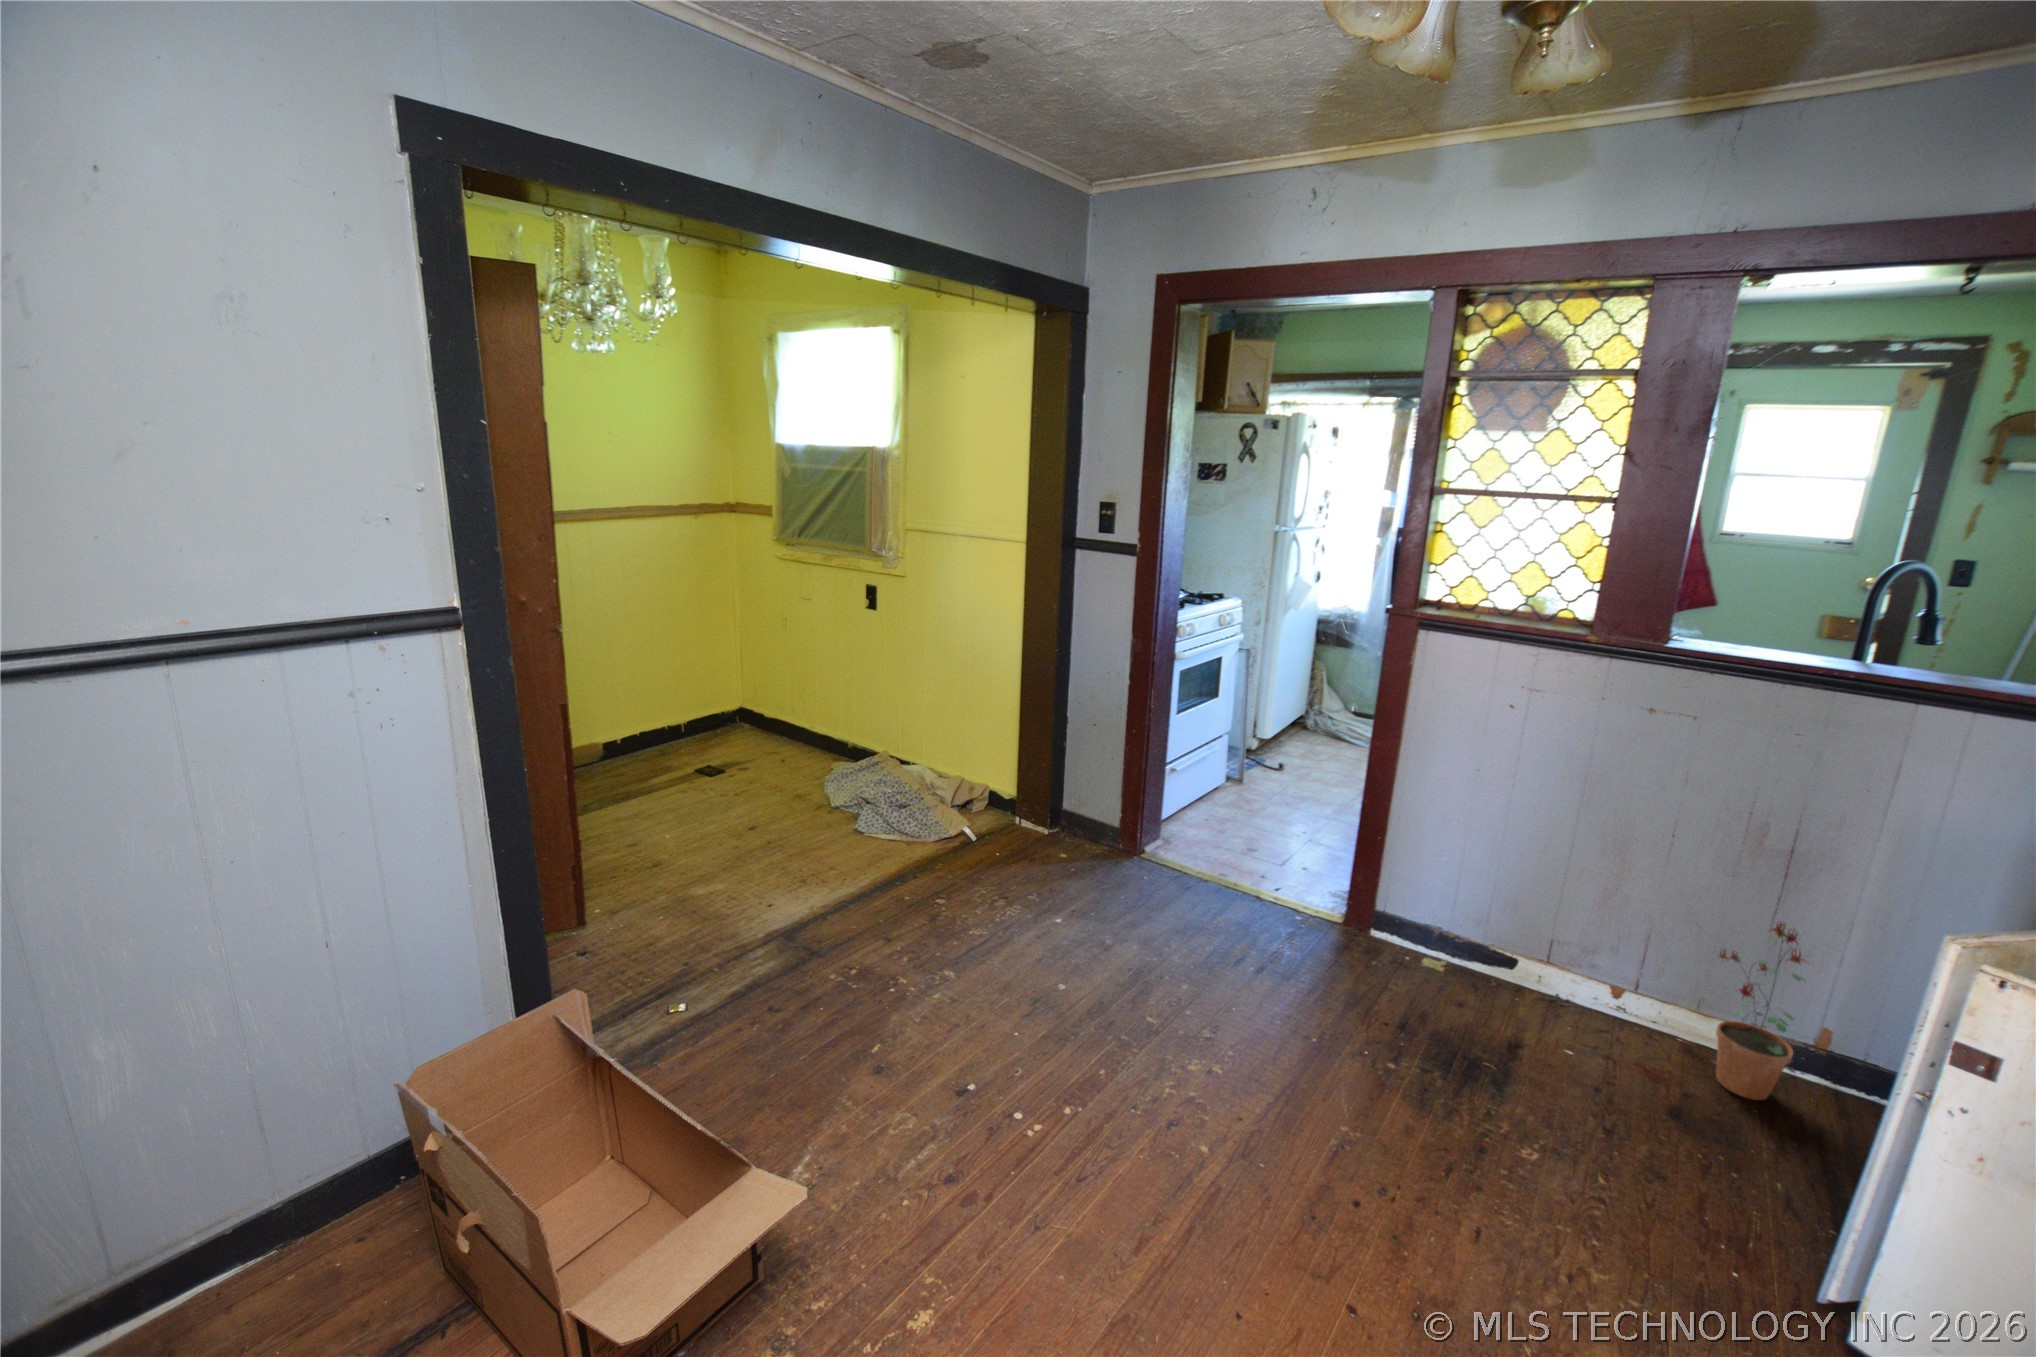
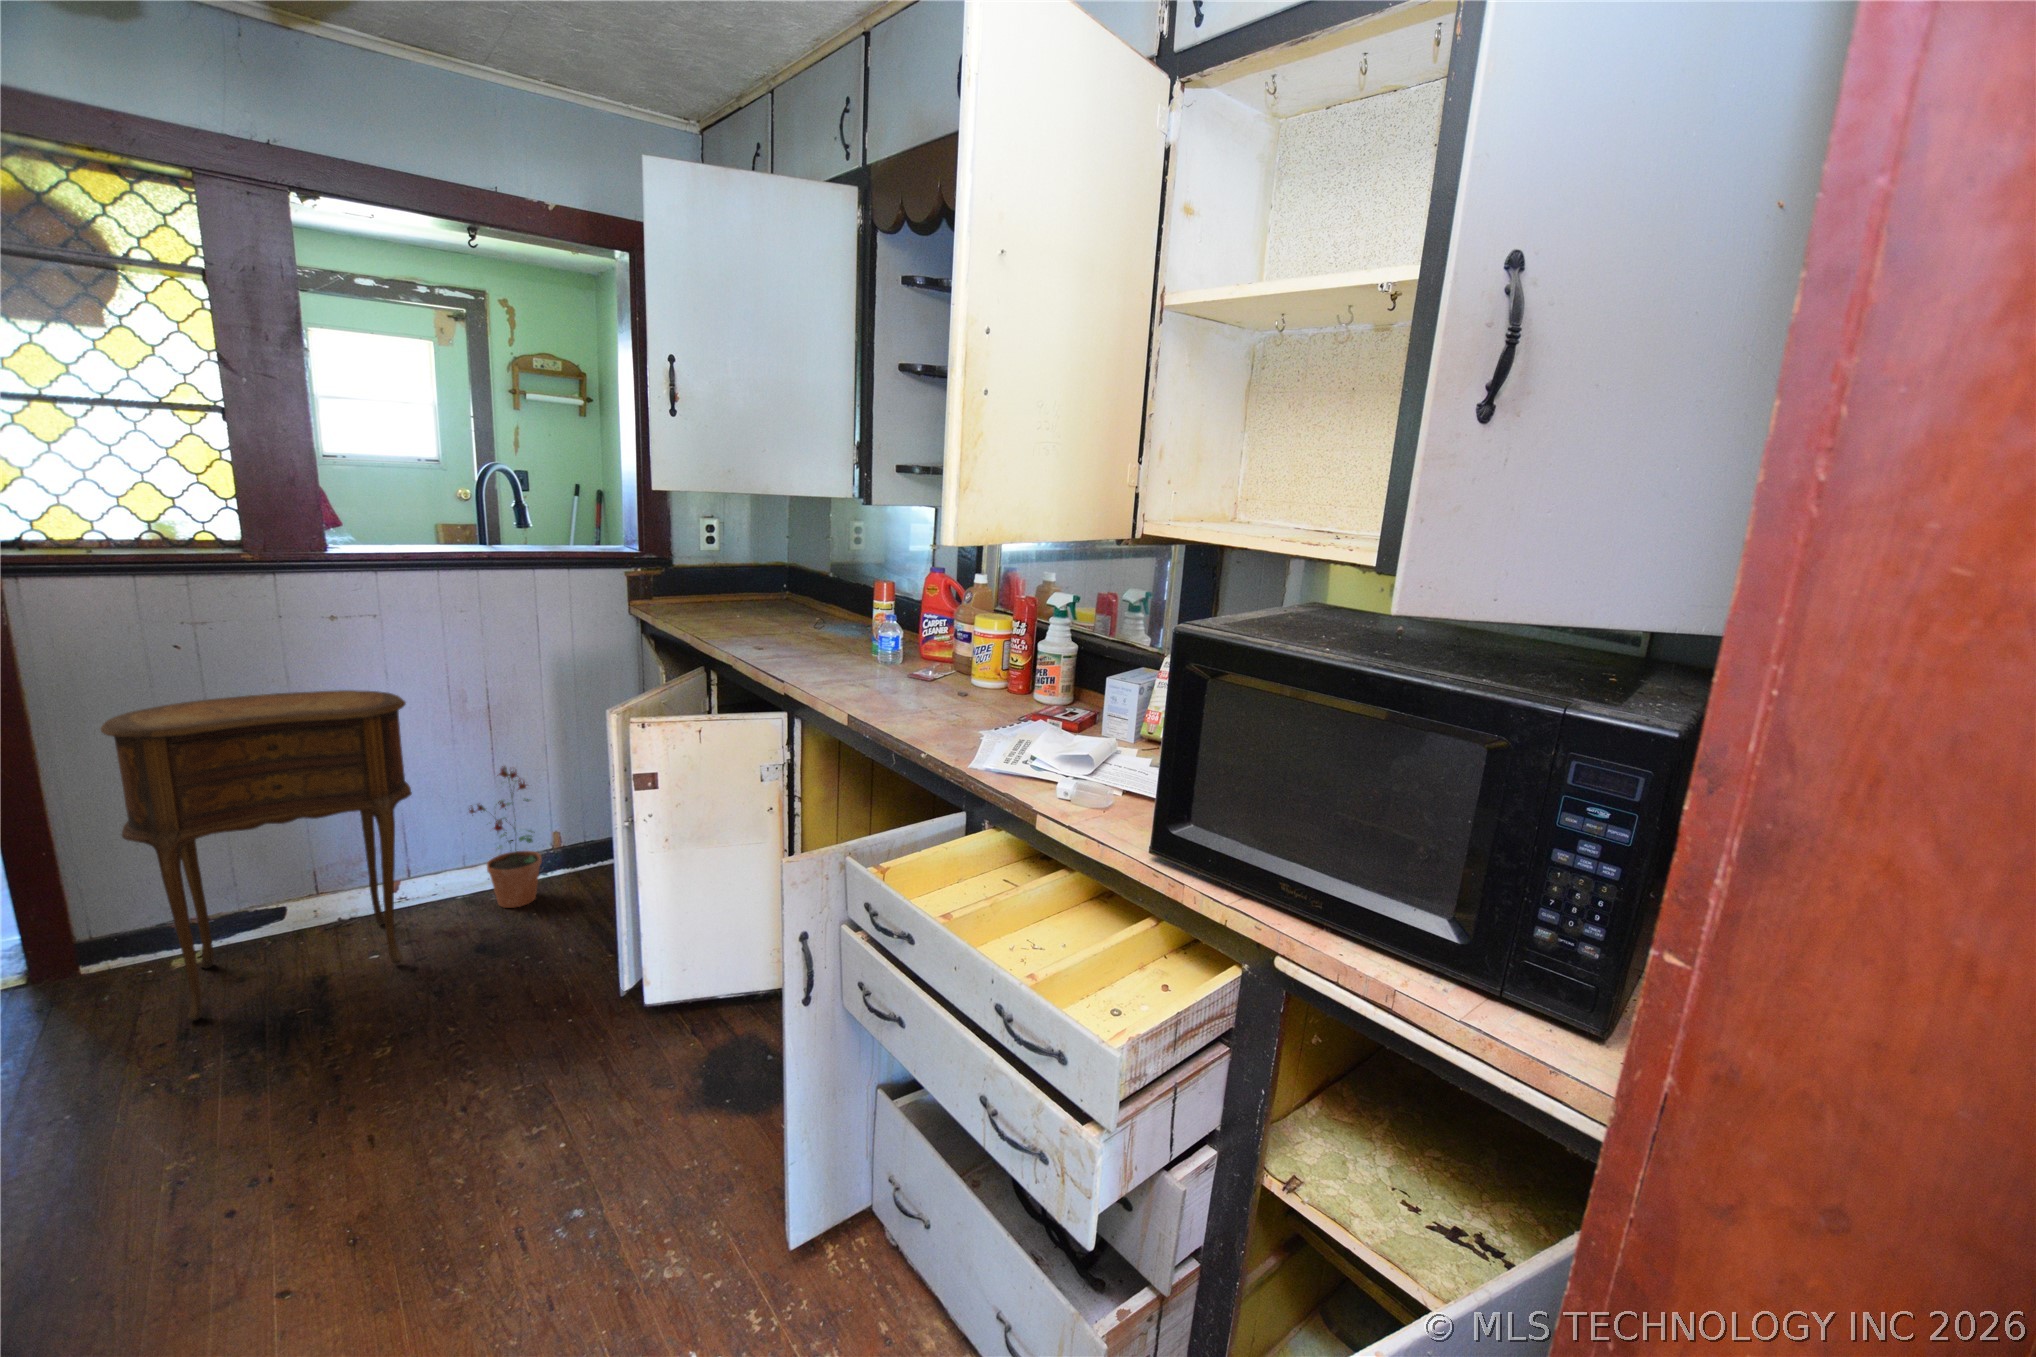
side table: none [1420,752,1683,1074] -> present [101,690,412,1021]

